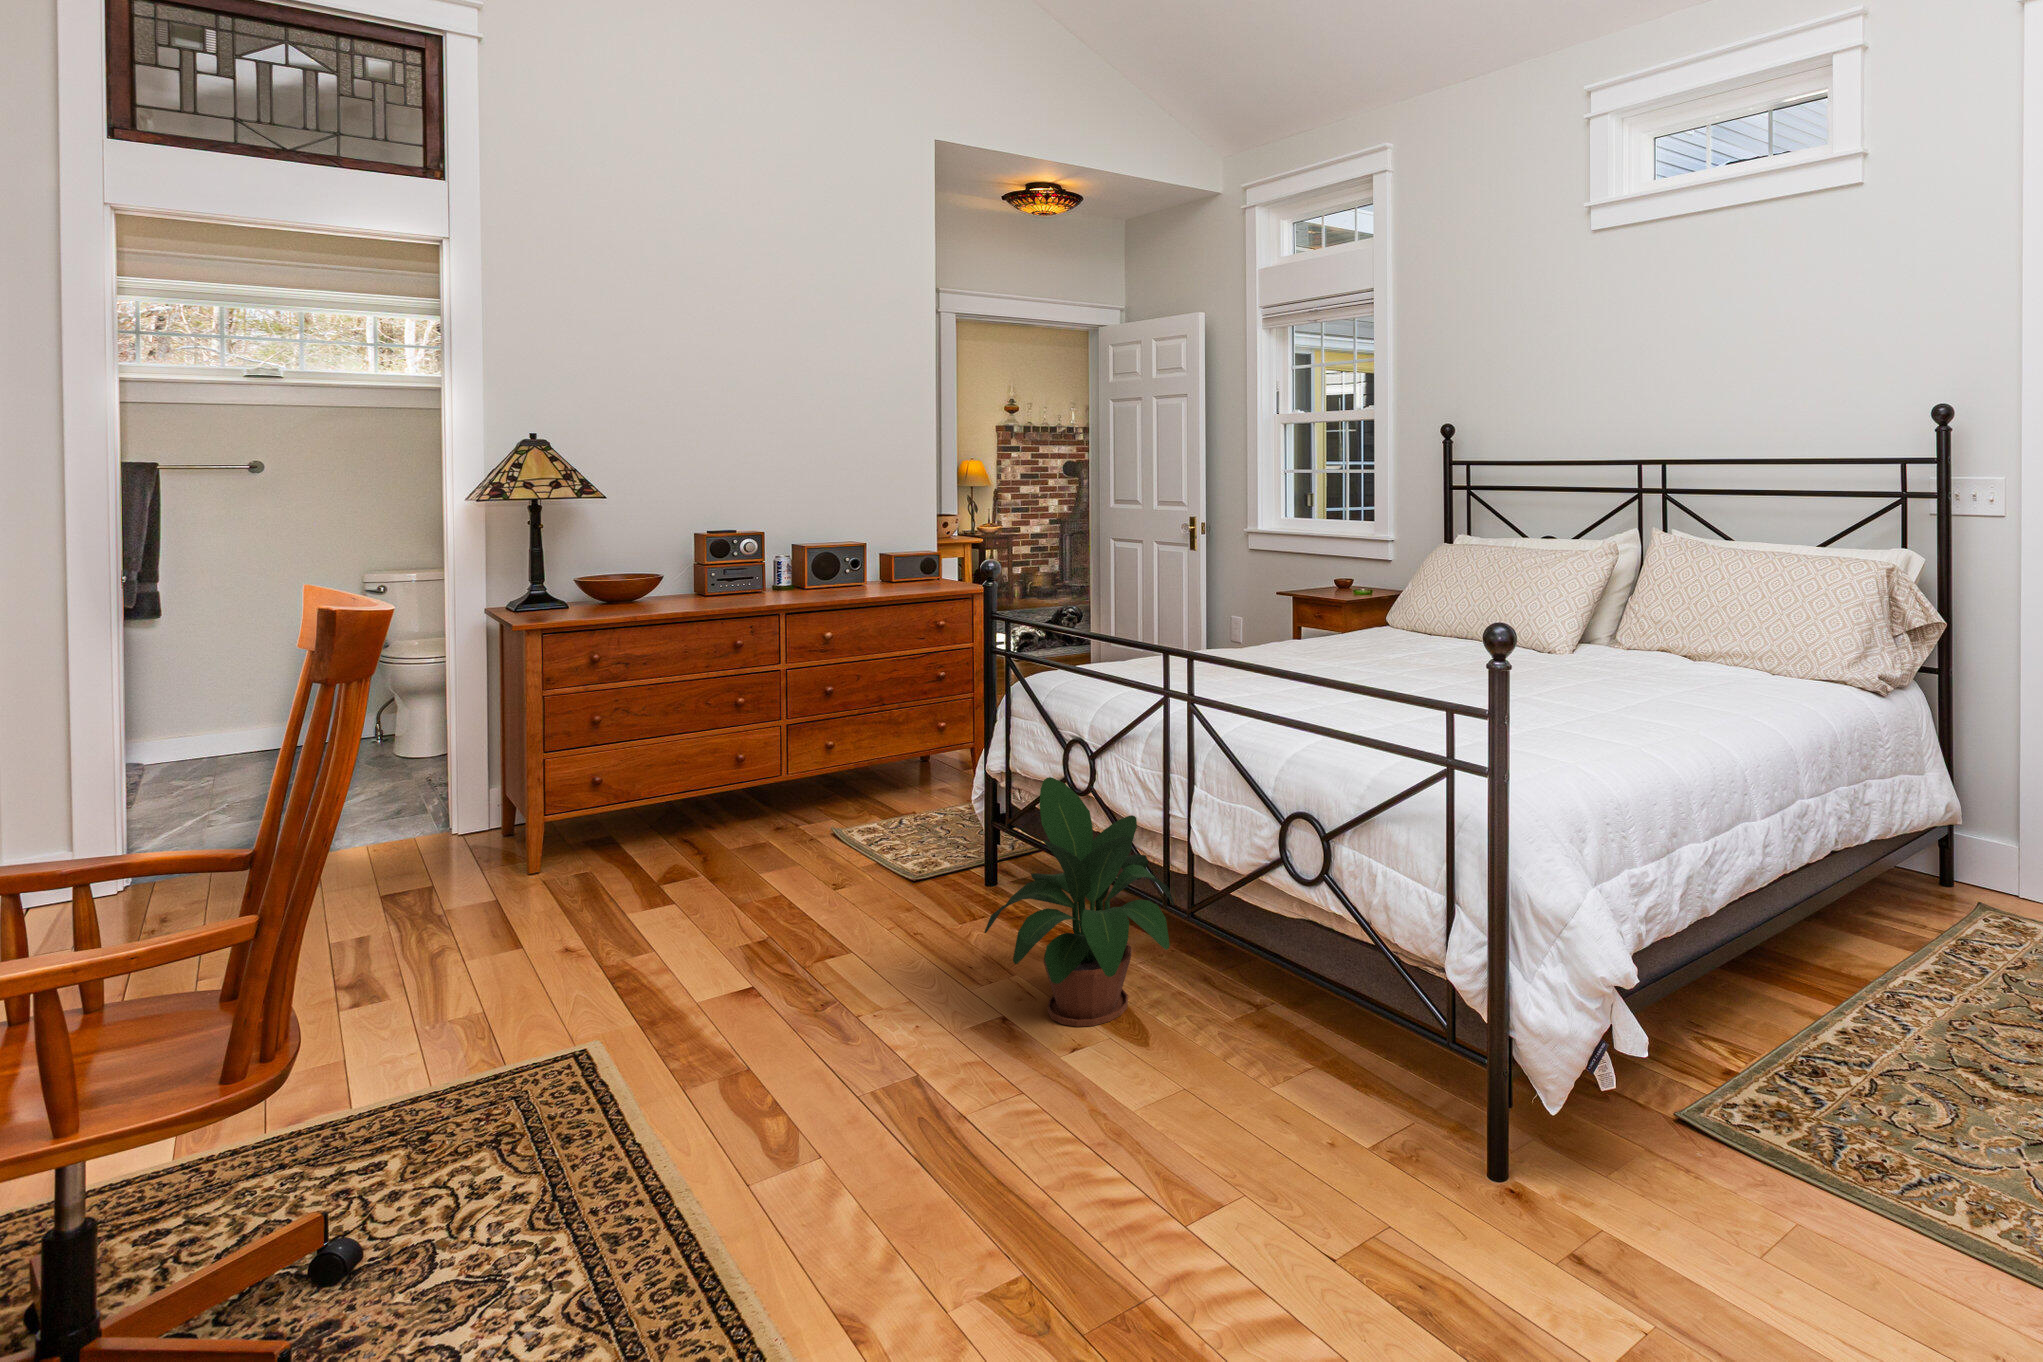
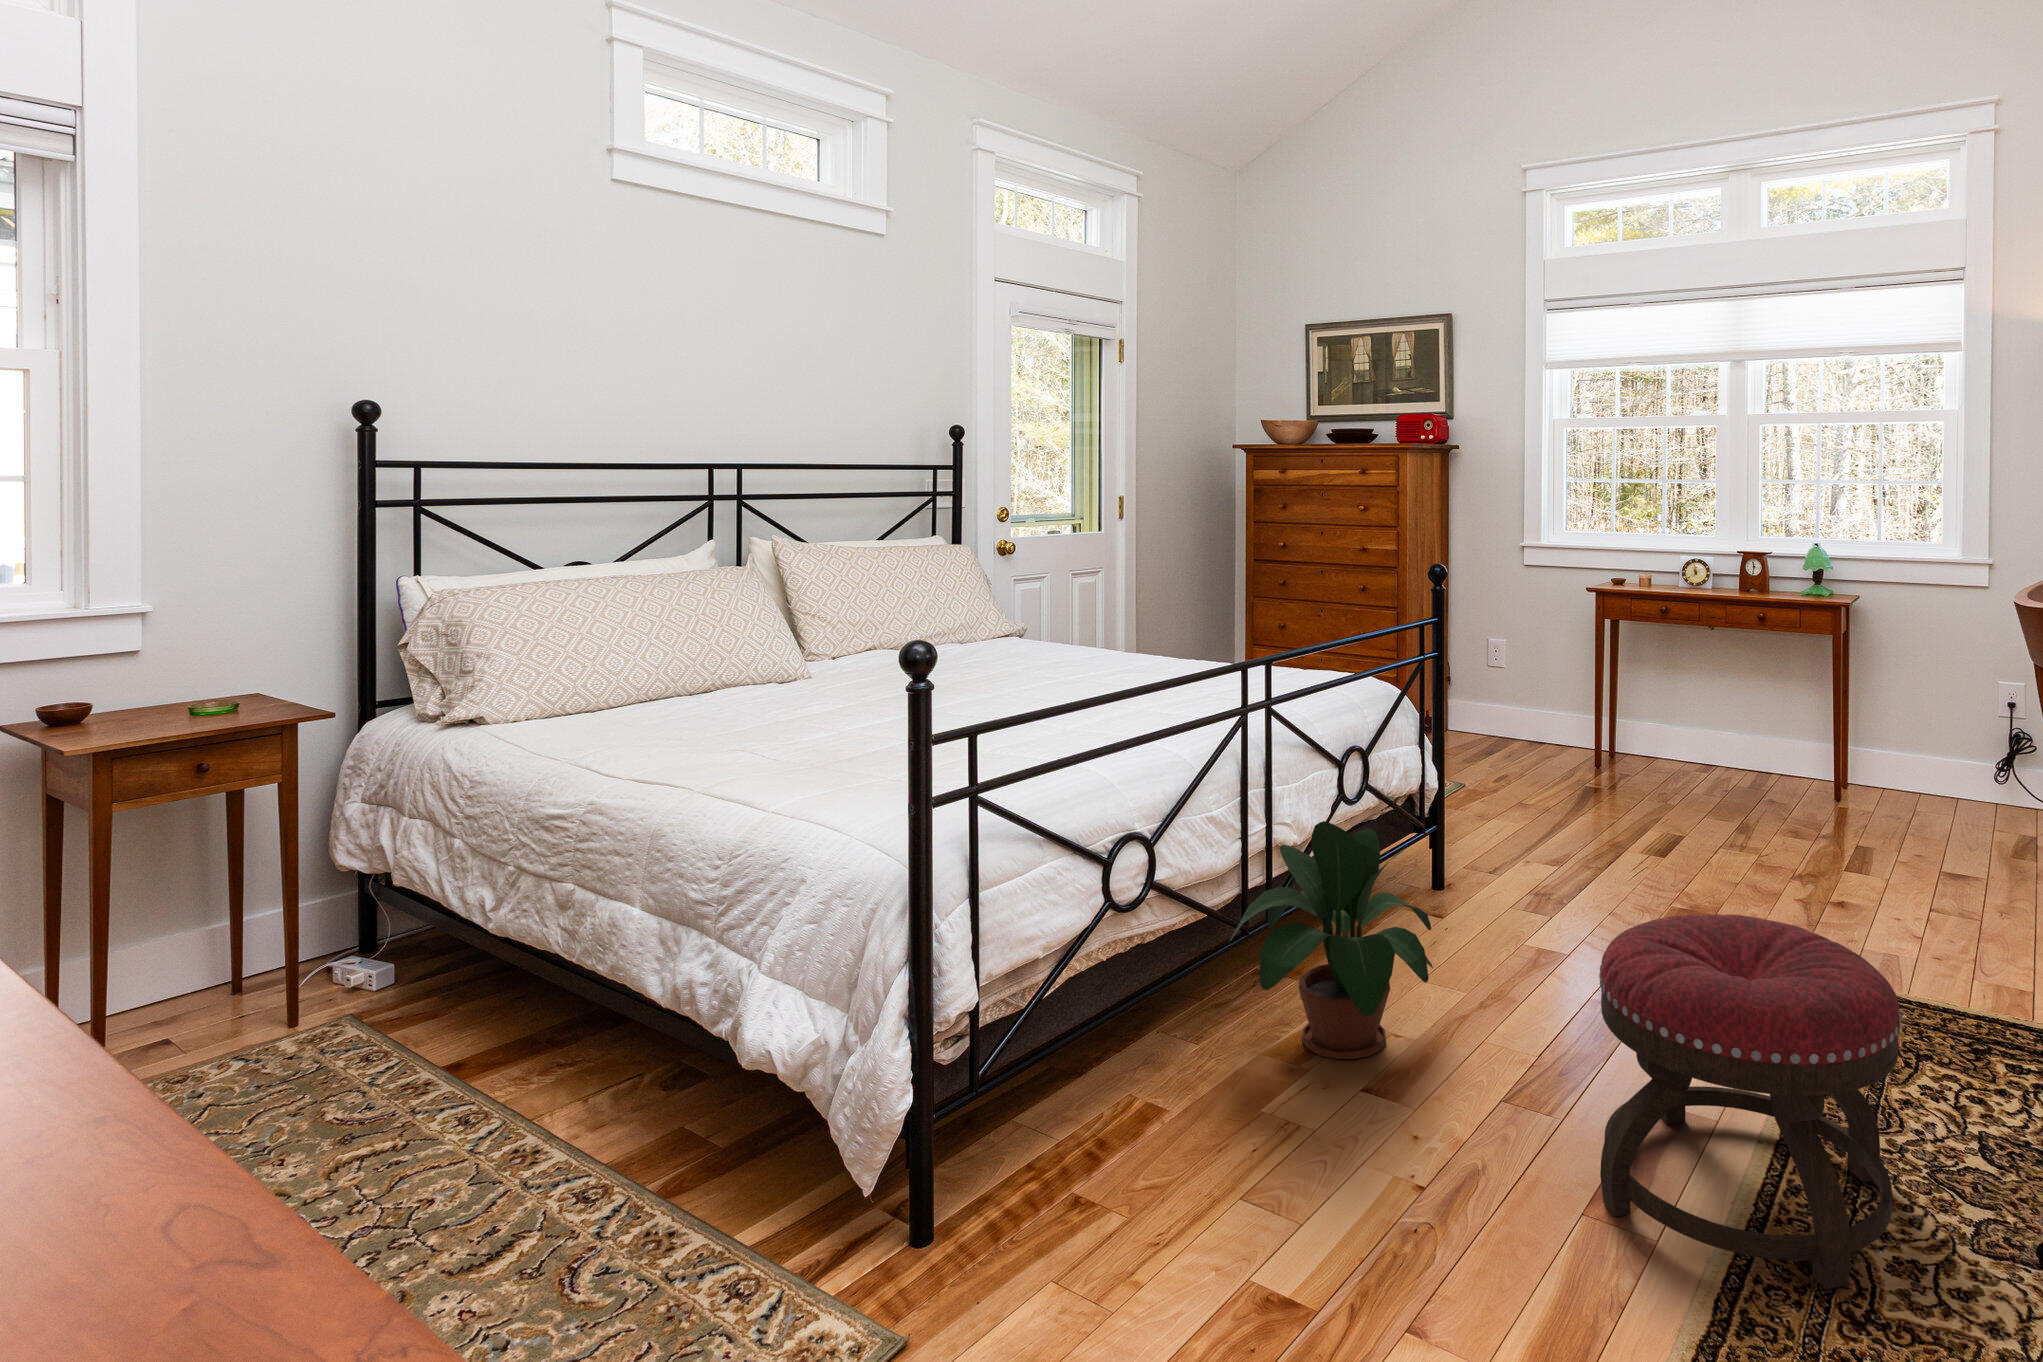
ottoman: none [499,886,804,1239] -> present [1599,914,1901,1289]

